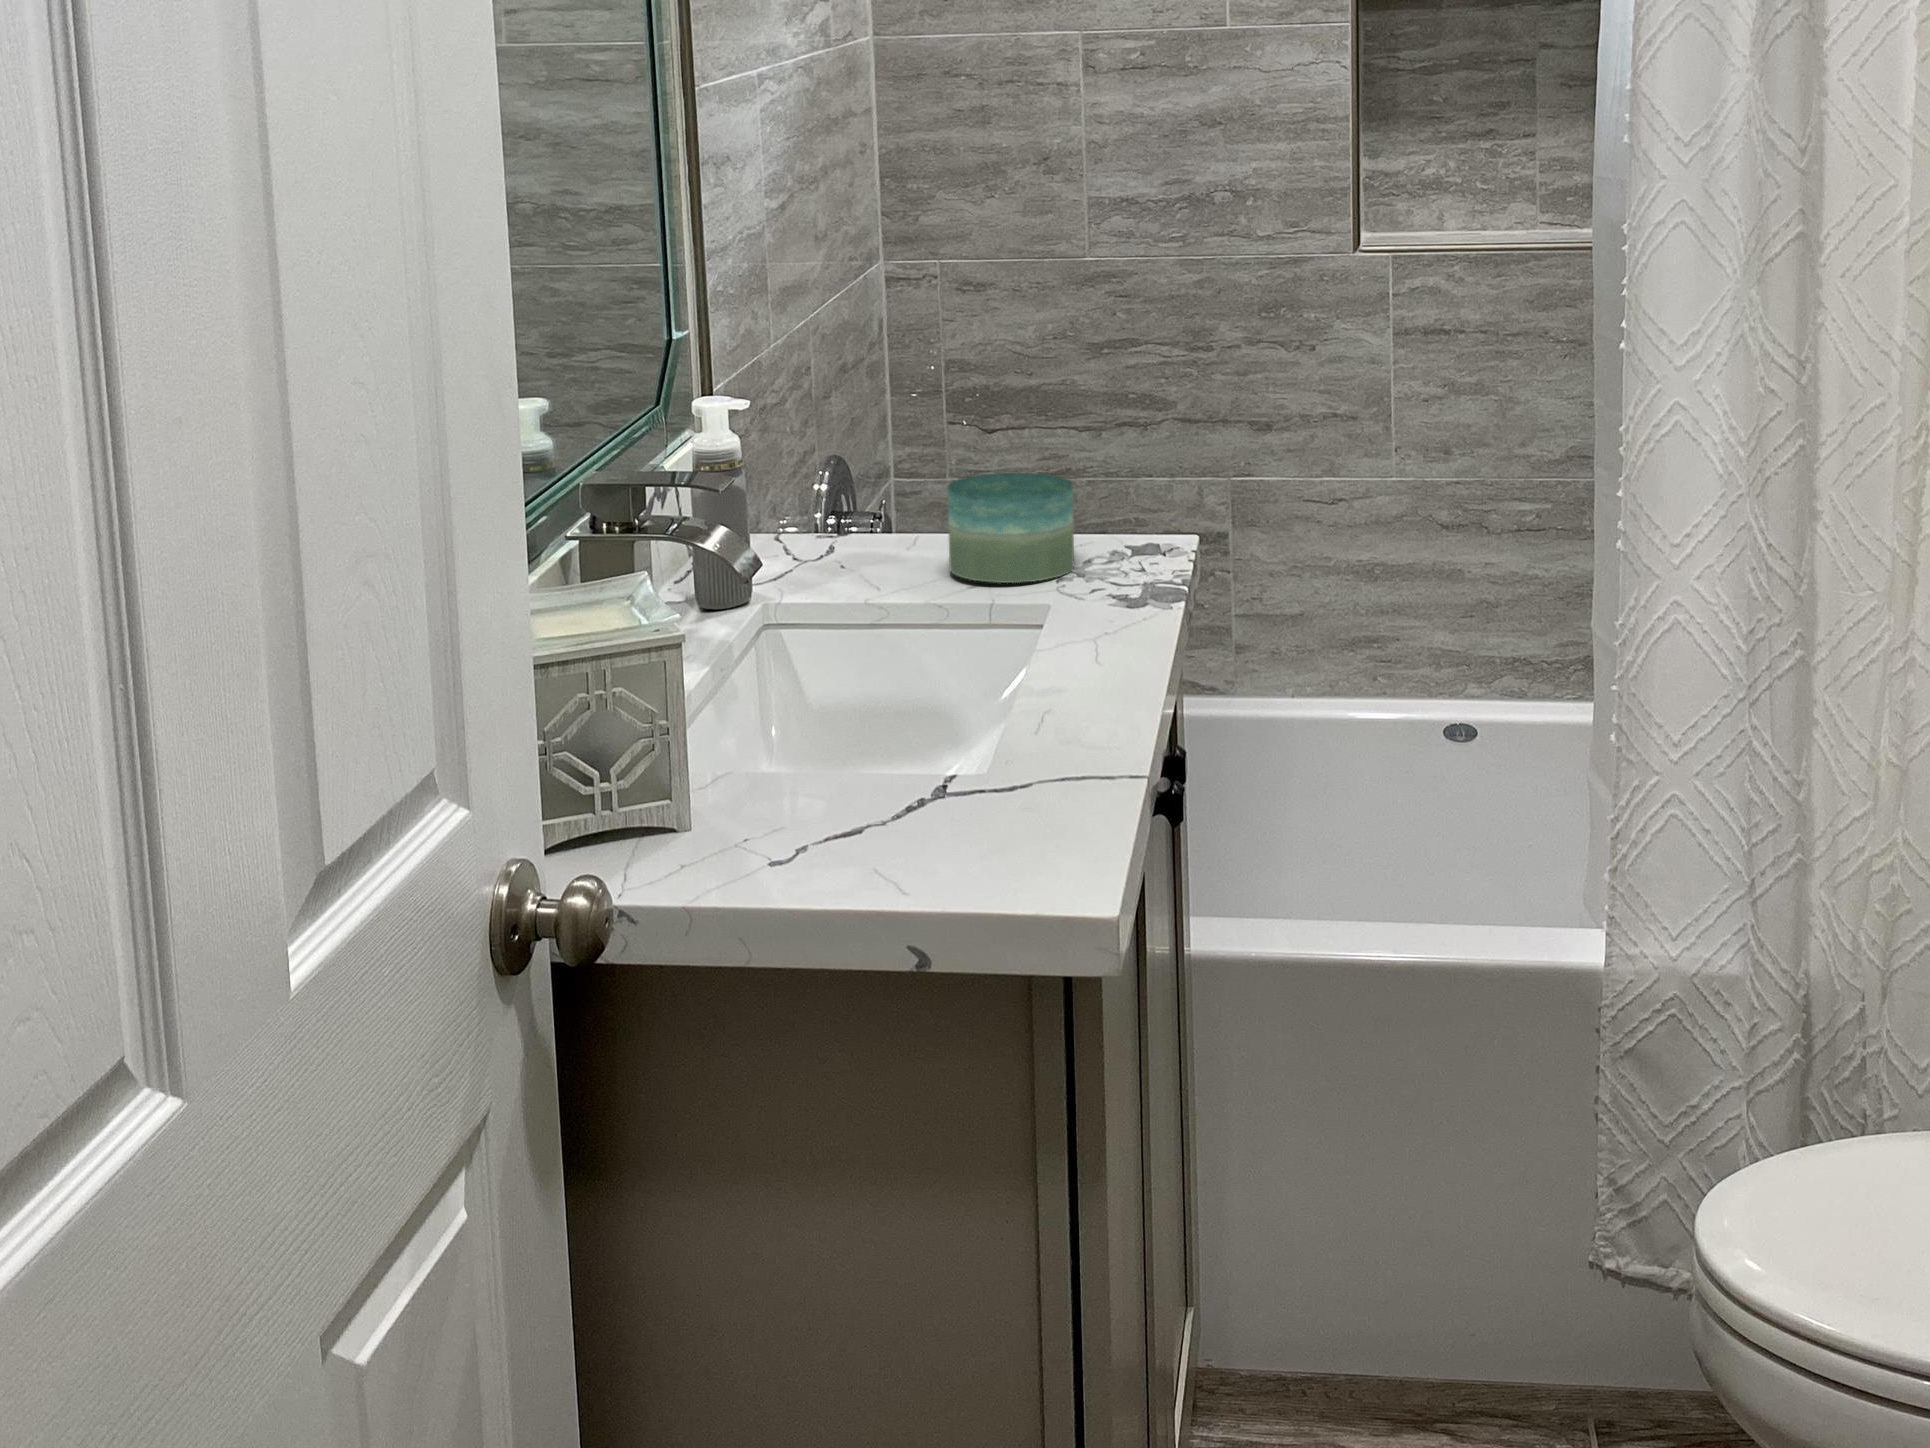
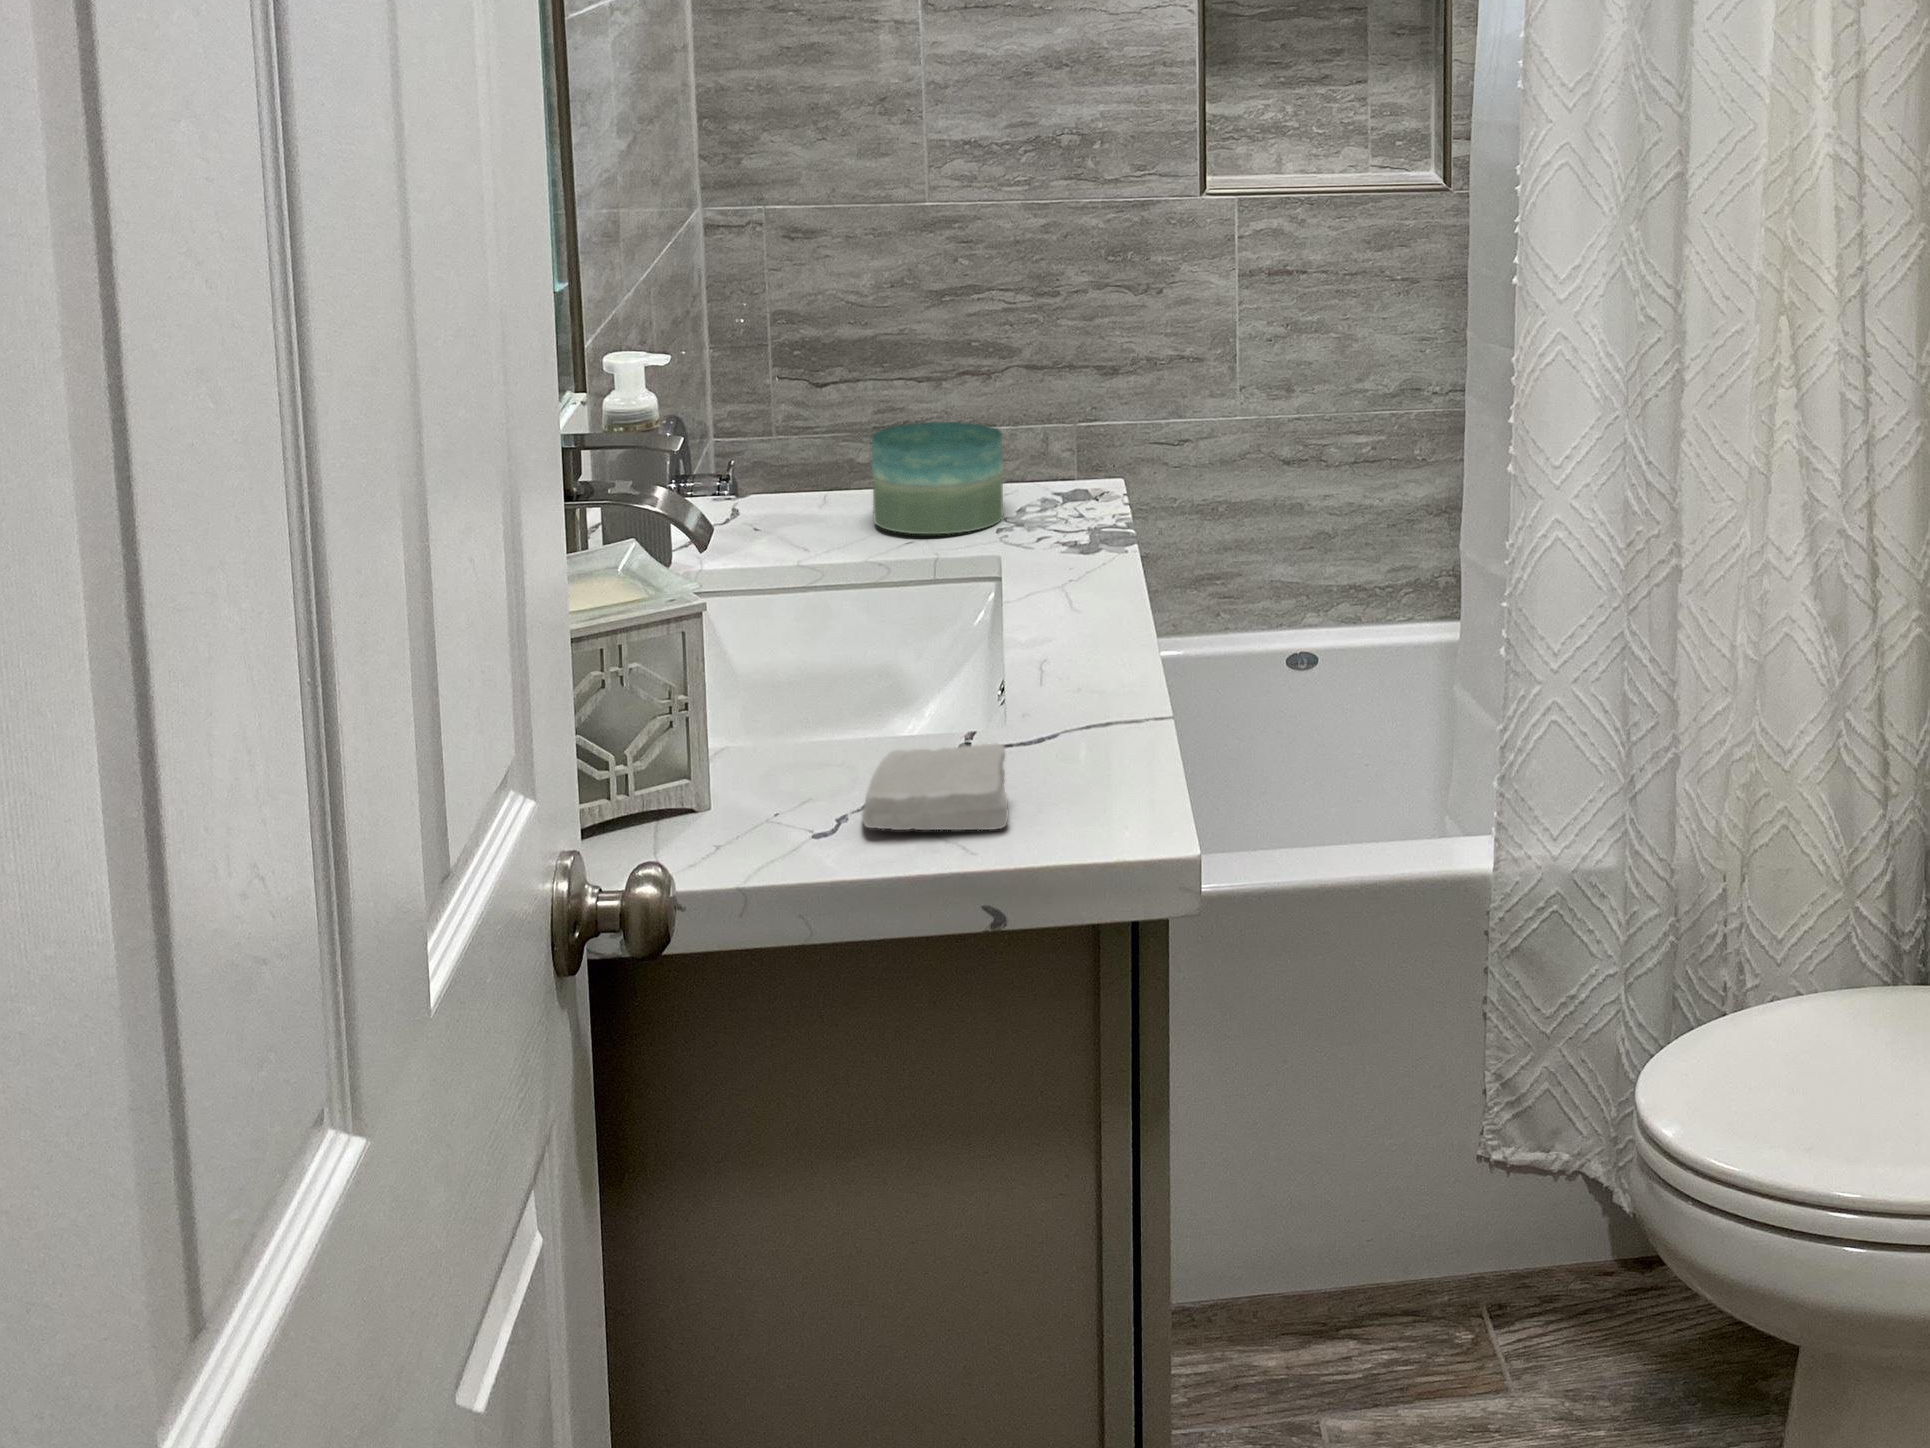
soap bar: none [818,789,961,874] -> present [862,744,1008,830]

